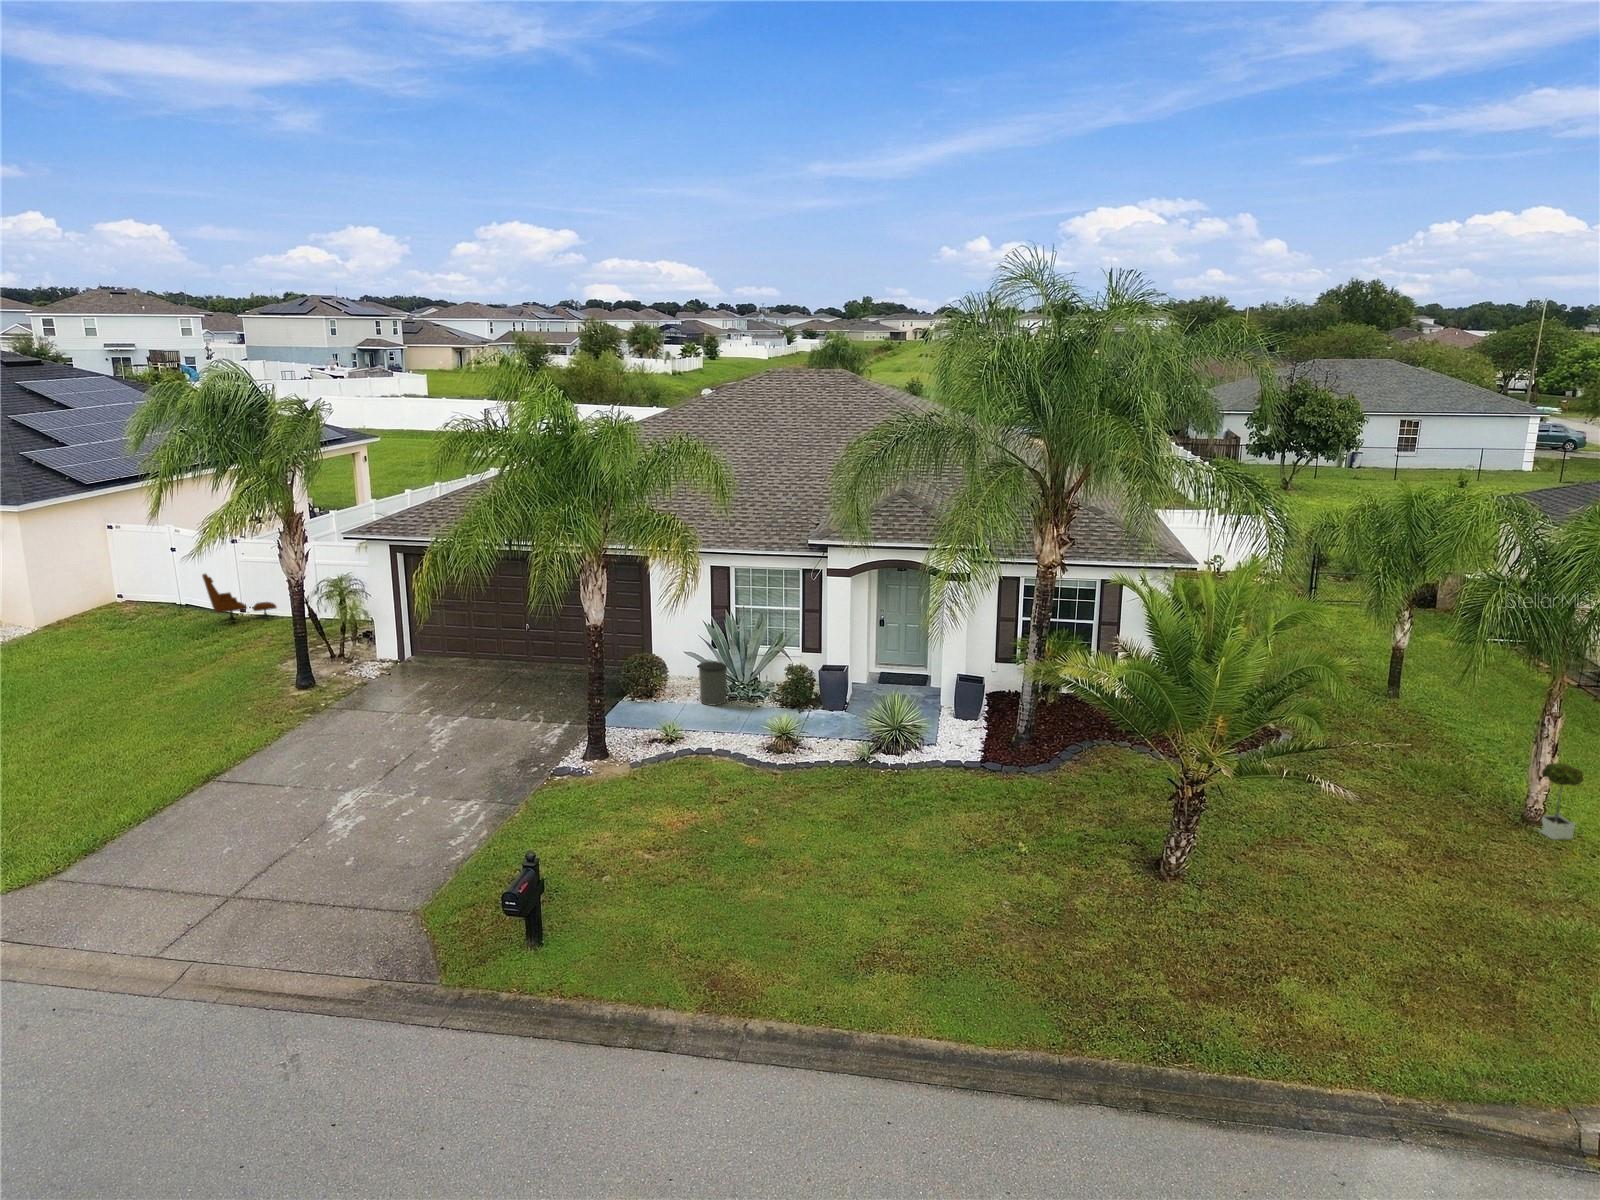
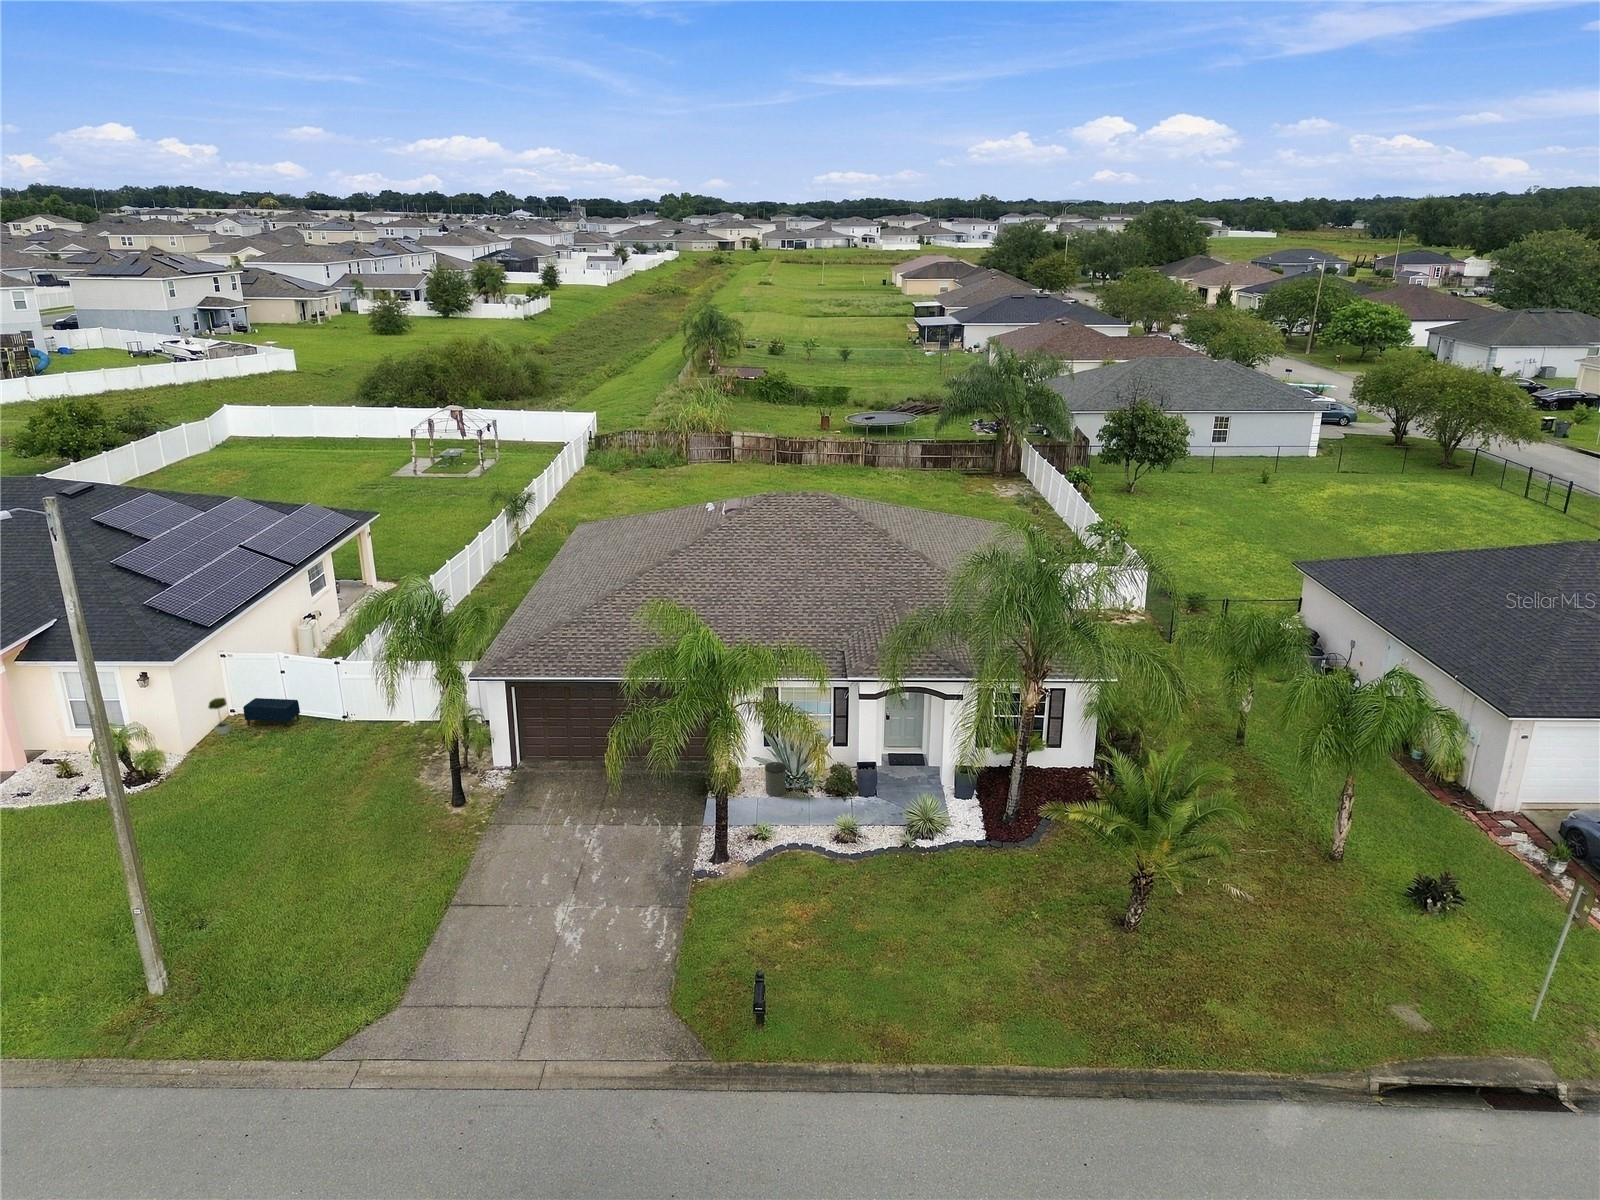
lounge chair: present [202,574,276,624] -> none [320,695,378,736]
bench: none [127,583,194,616] -> present [243,698,300,727]
potted tree: present [1538,763,1584,840] -> present [209,698,231,735]

